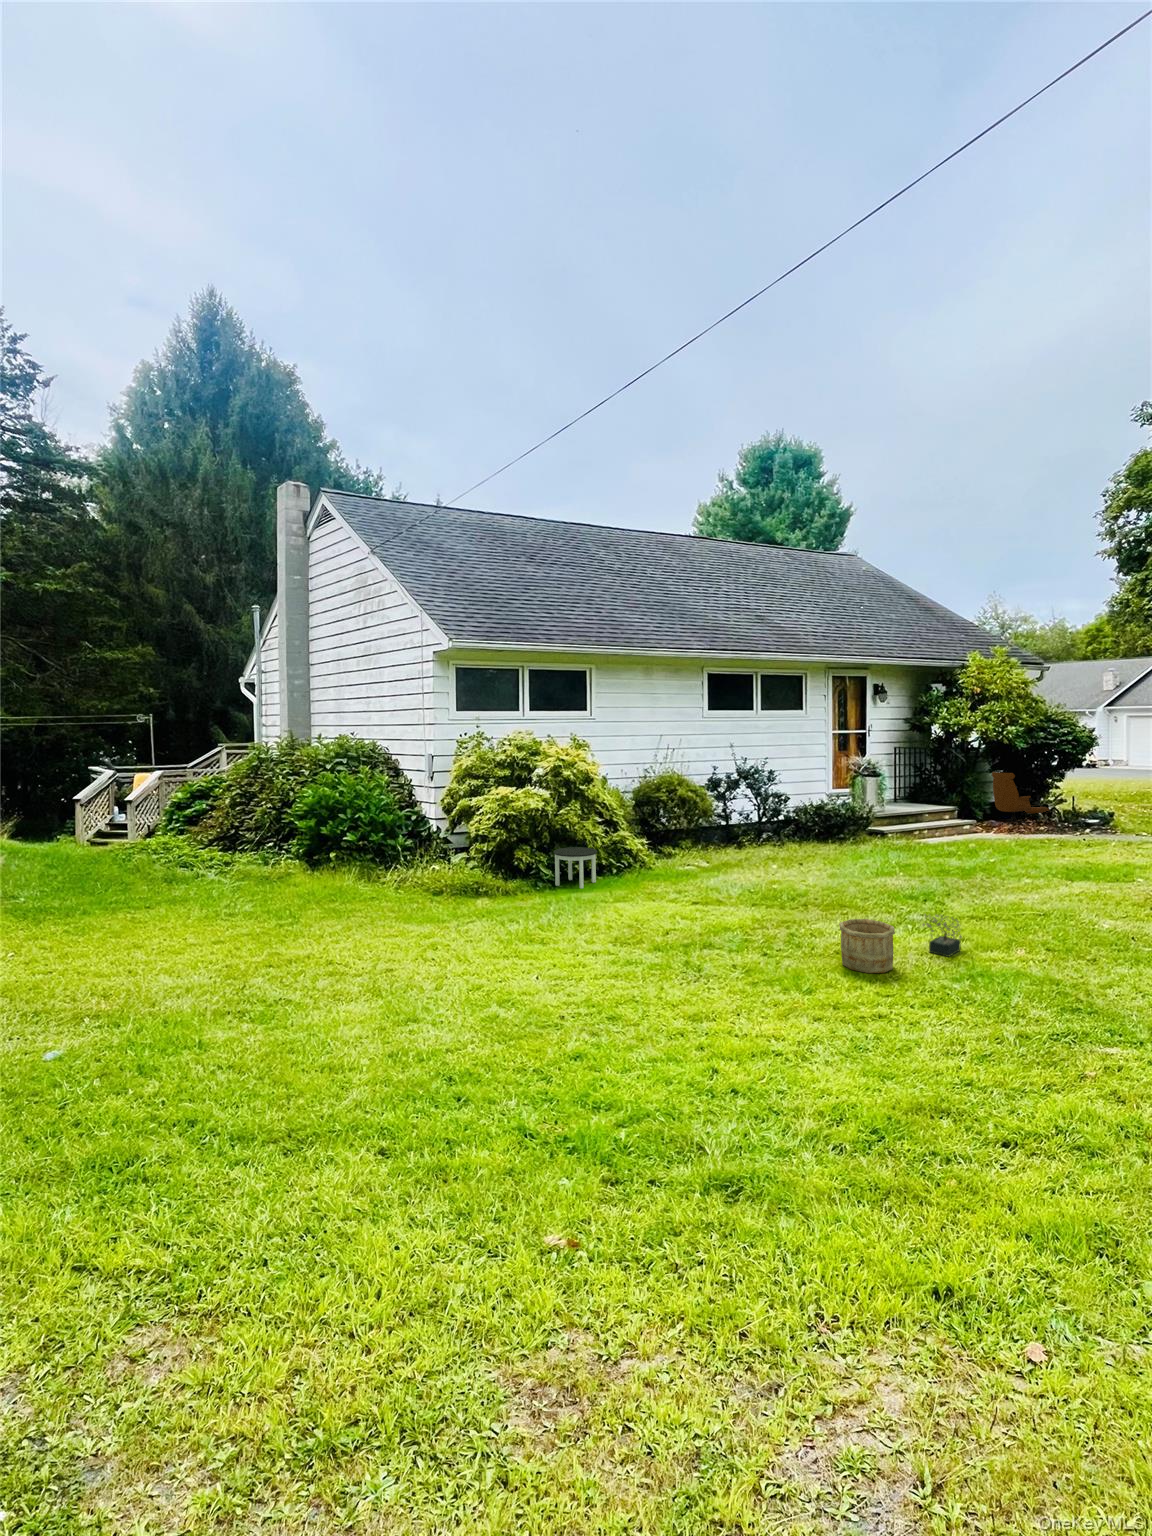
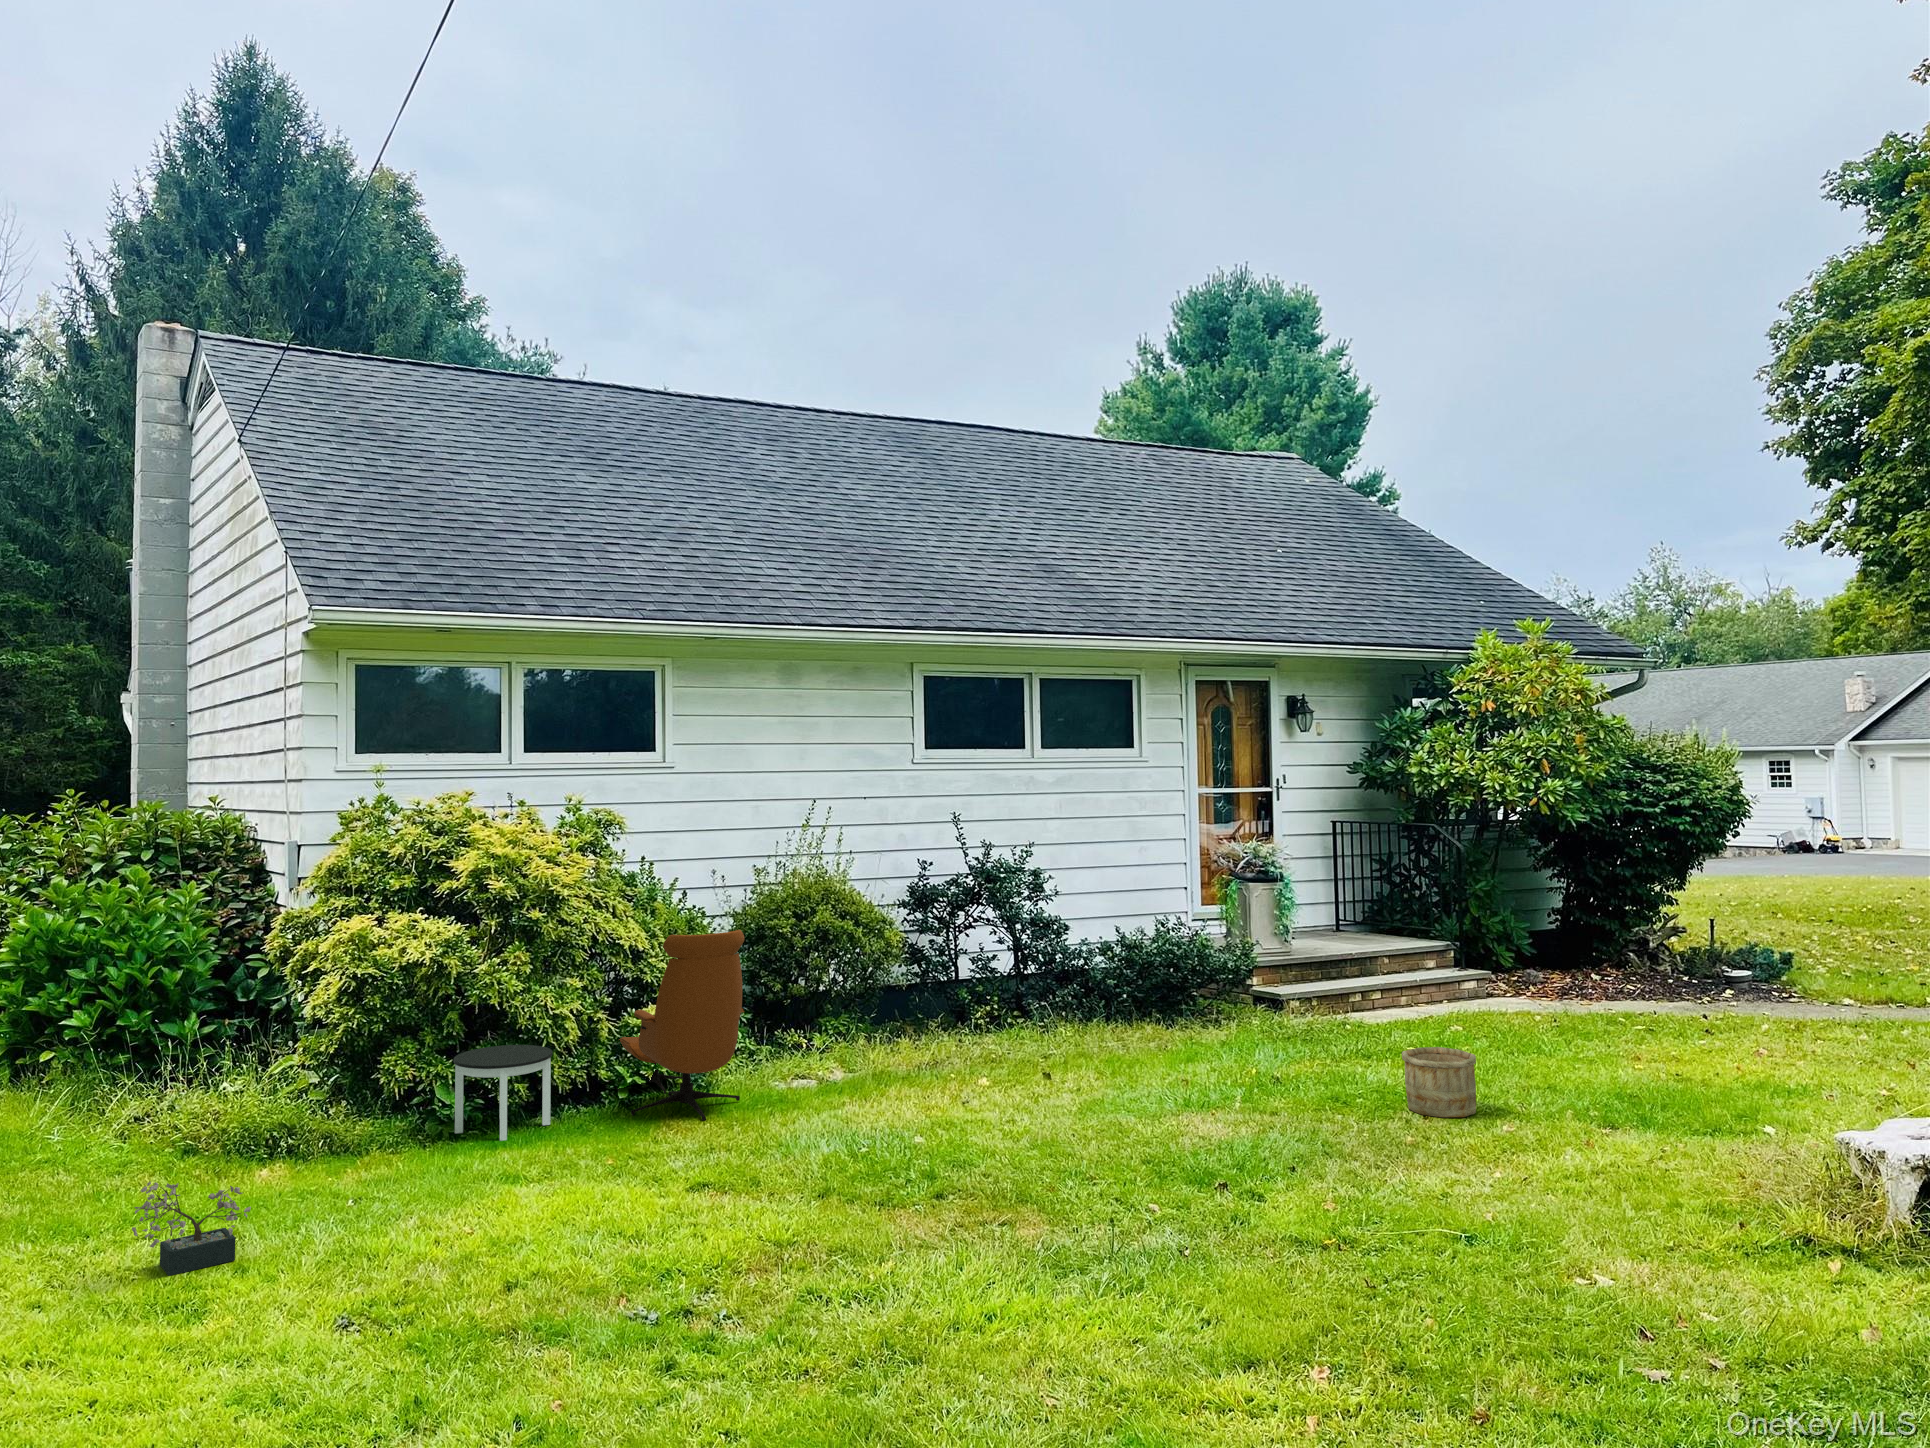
lounge chair: present [992,772,1049,825] -> present [617,930,744,1121]
decorative plant: present [923,915,962,957] -> present [132,1182,251,1276]
wooden bucket: present [839,919,895,973] -> present [1402,1047,1476,1117]

